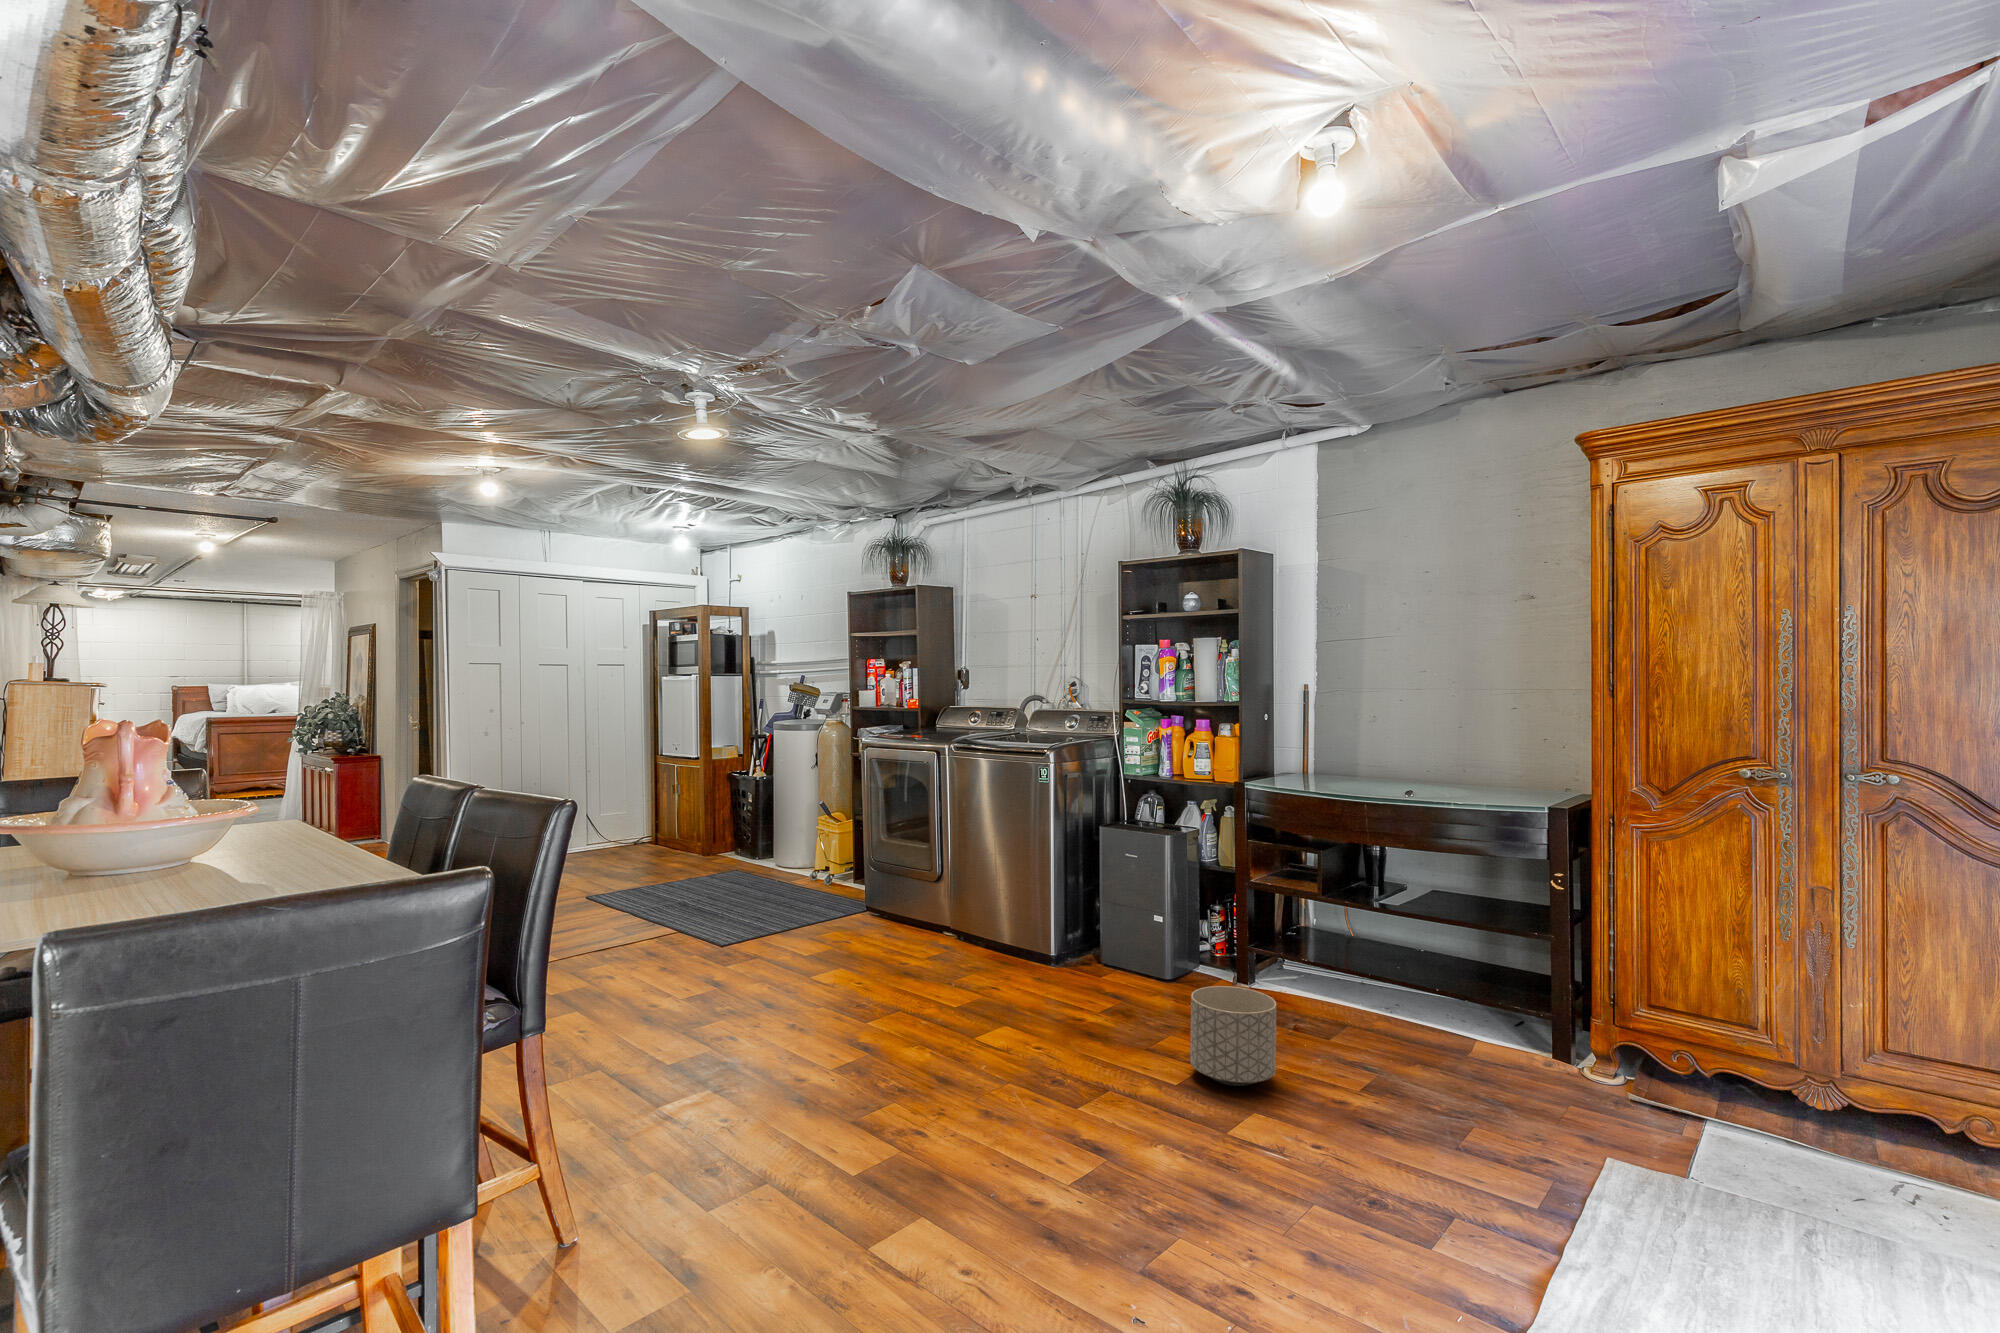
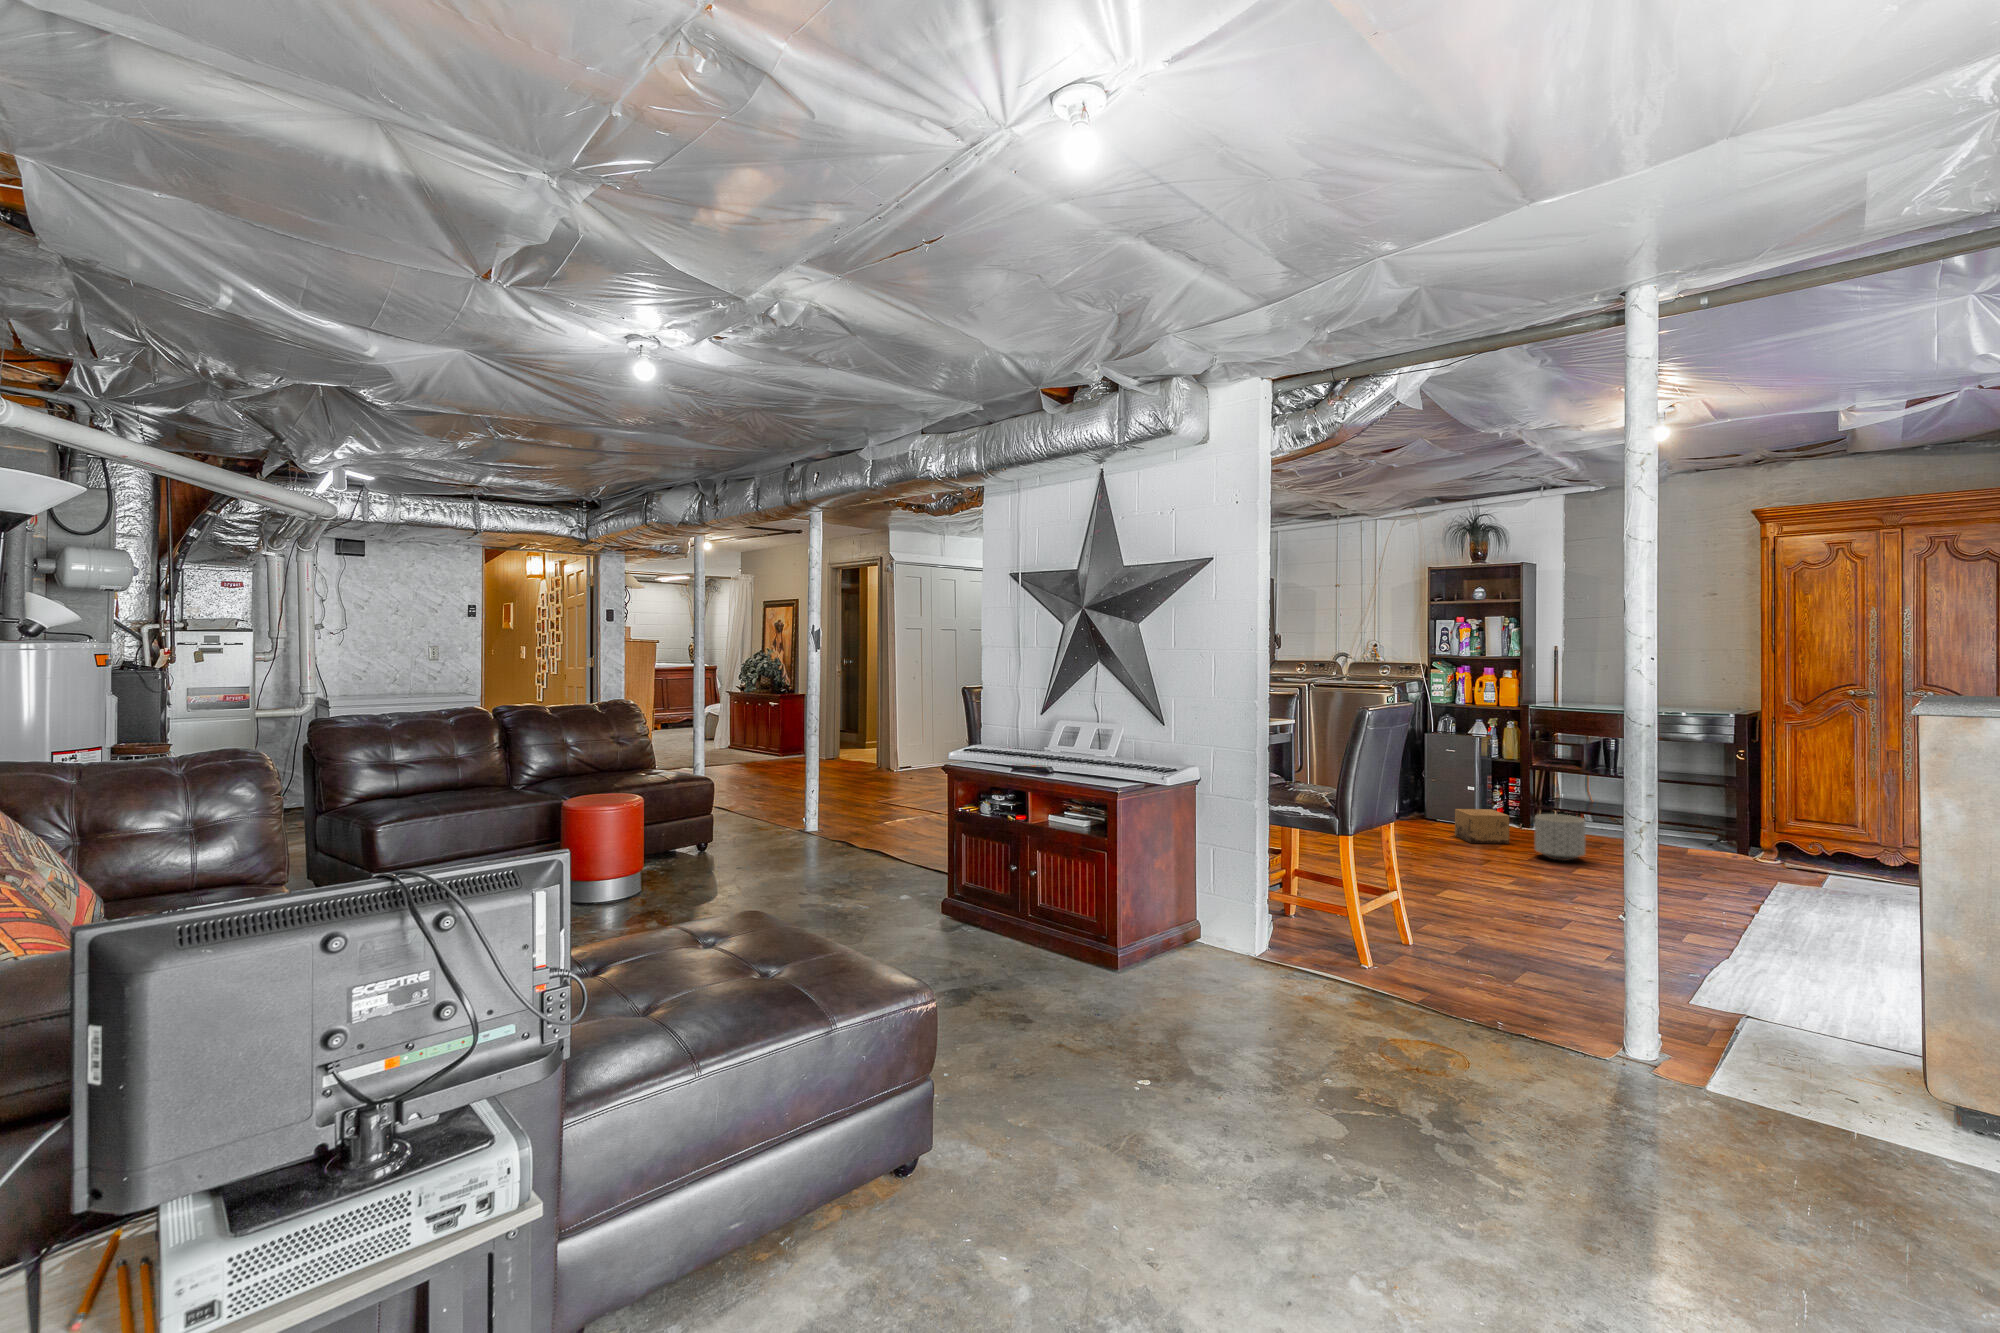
cardboard box: none [1098,959,1174,1030] -> present [1455,809,1509,844]

